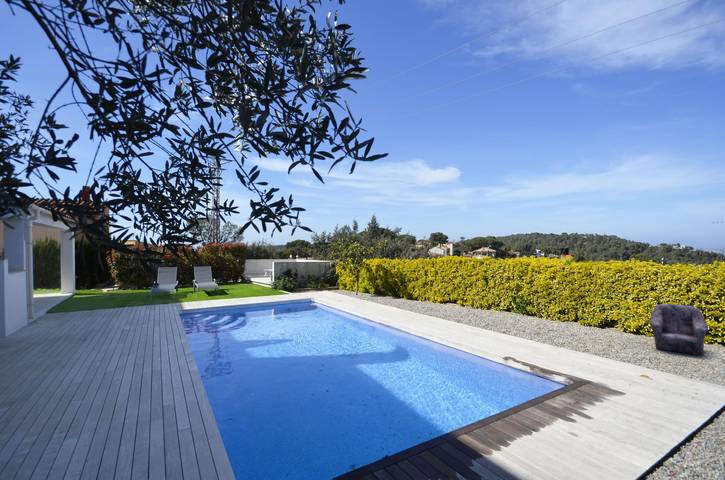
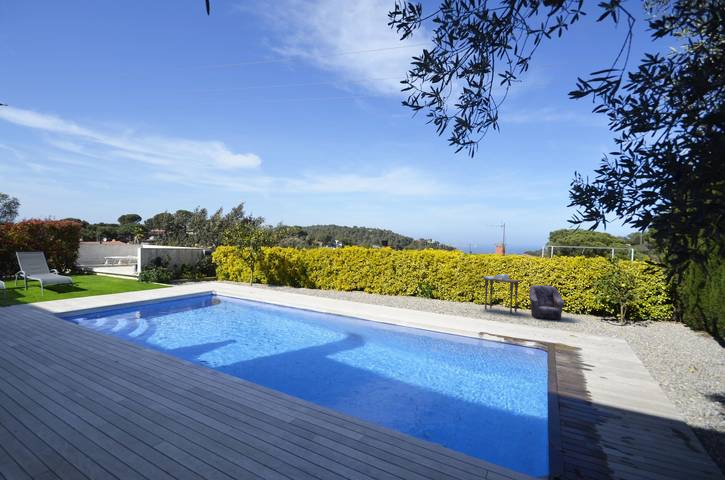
side table: none [584,287,638,340] -> present [483,274,520,313]

